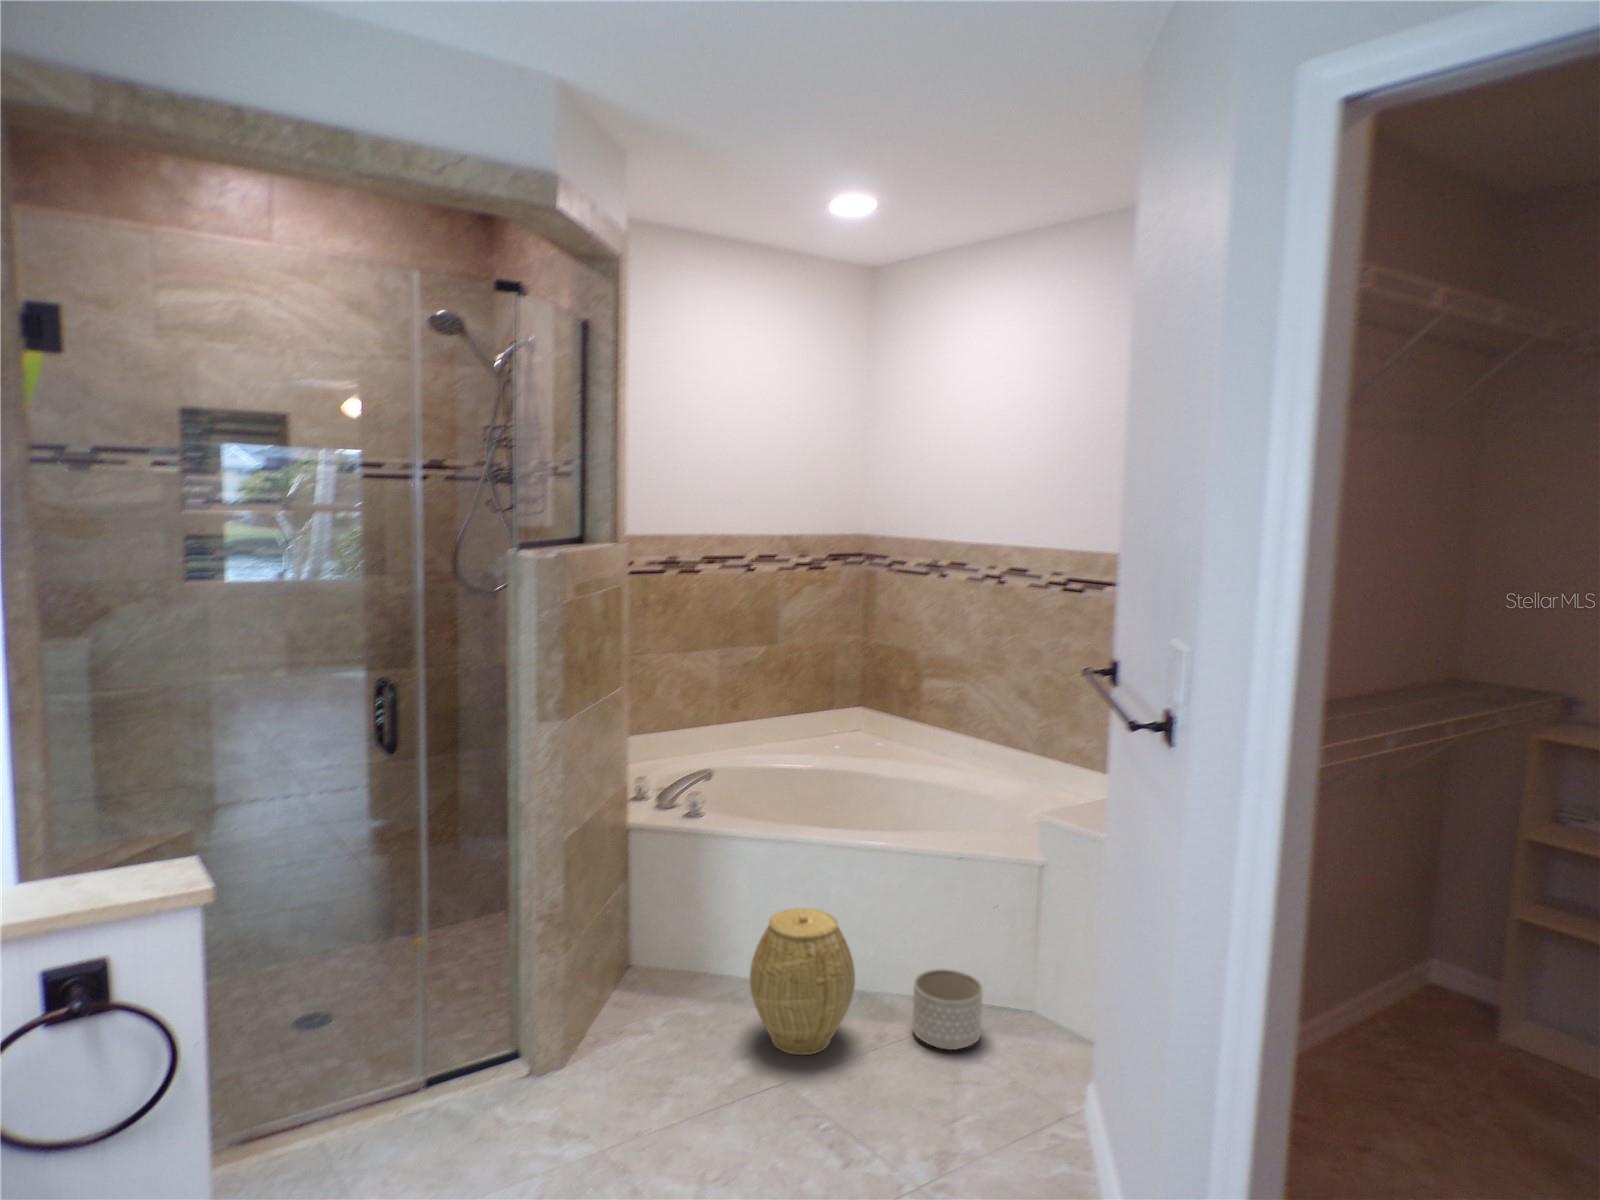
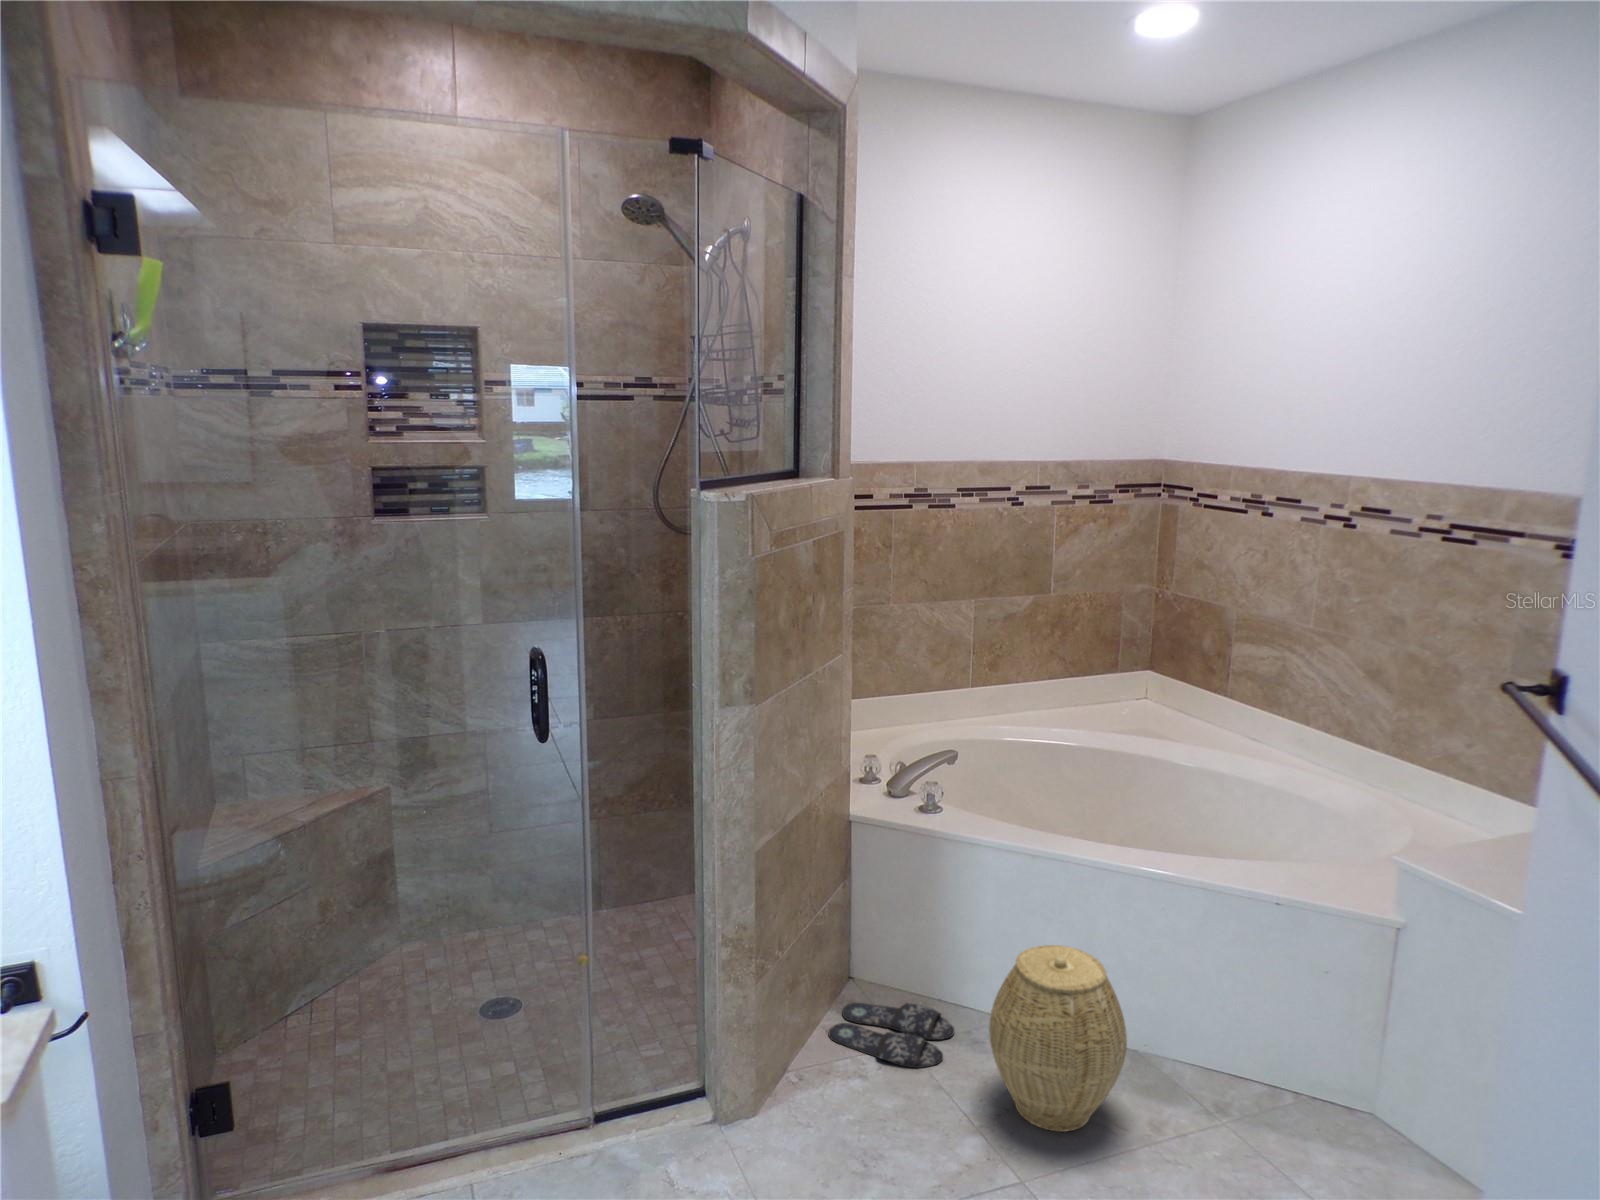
planter: present [912,969,983,1050] -> none [1202,1042,1304,1154]
slippers: none [615,980,720,1026] -> present [829,1003,954,1068]

